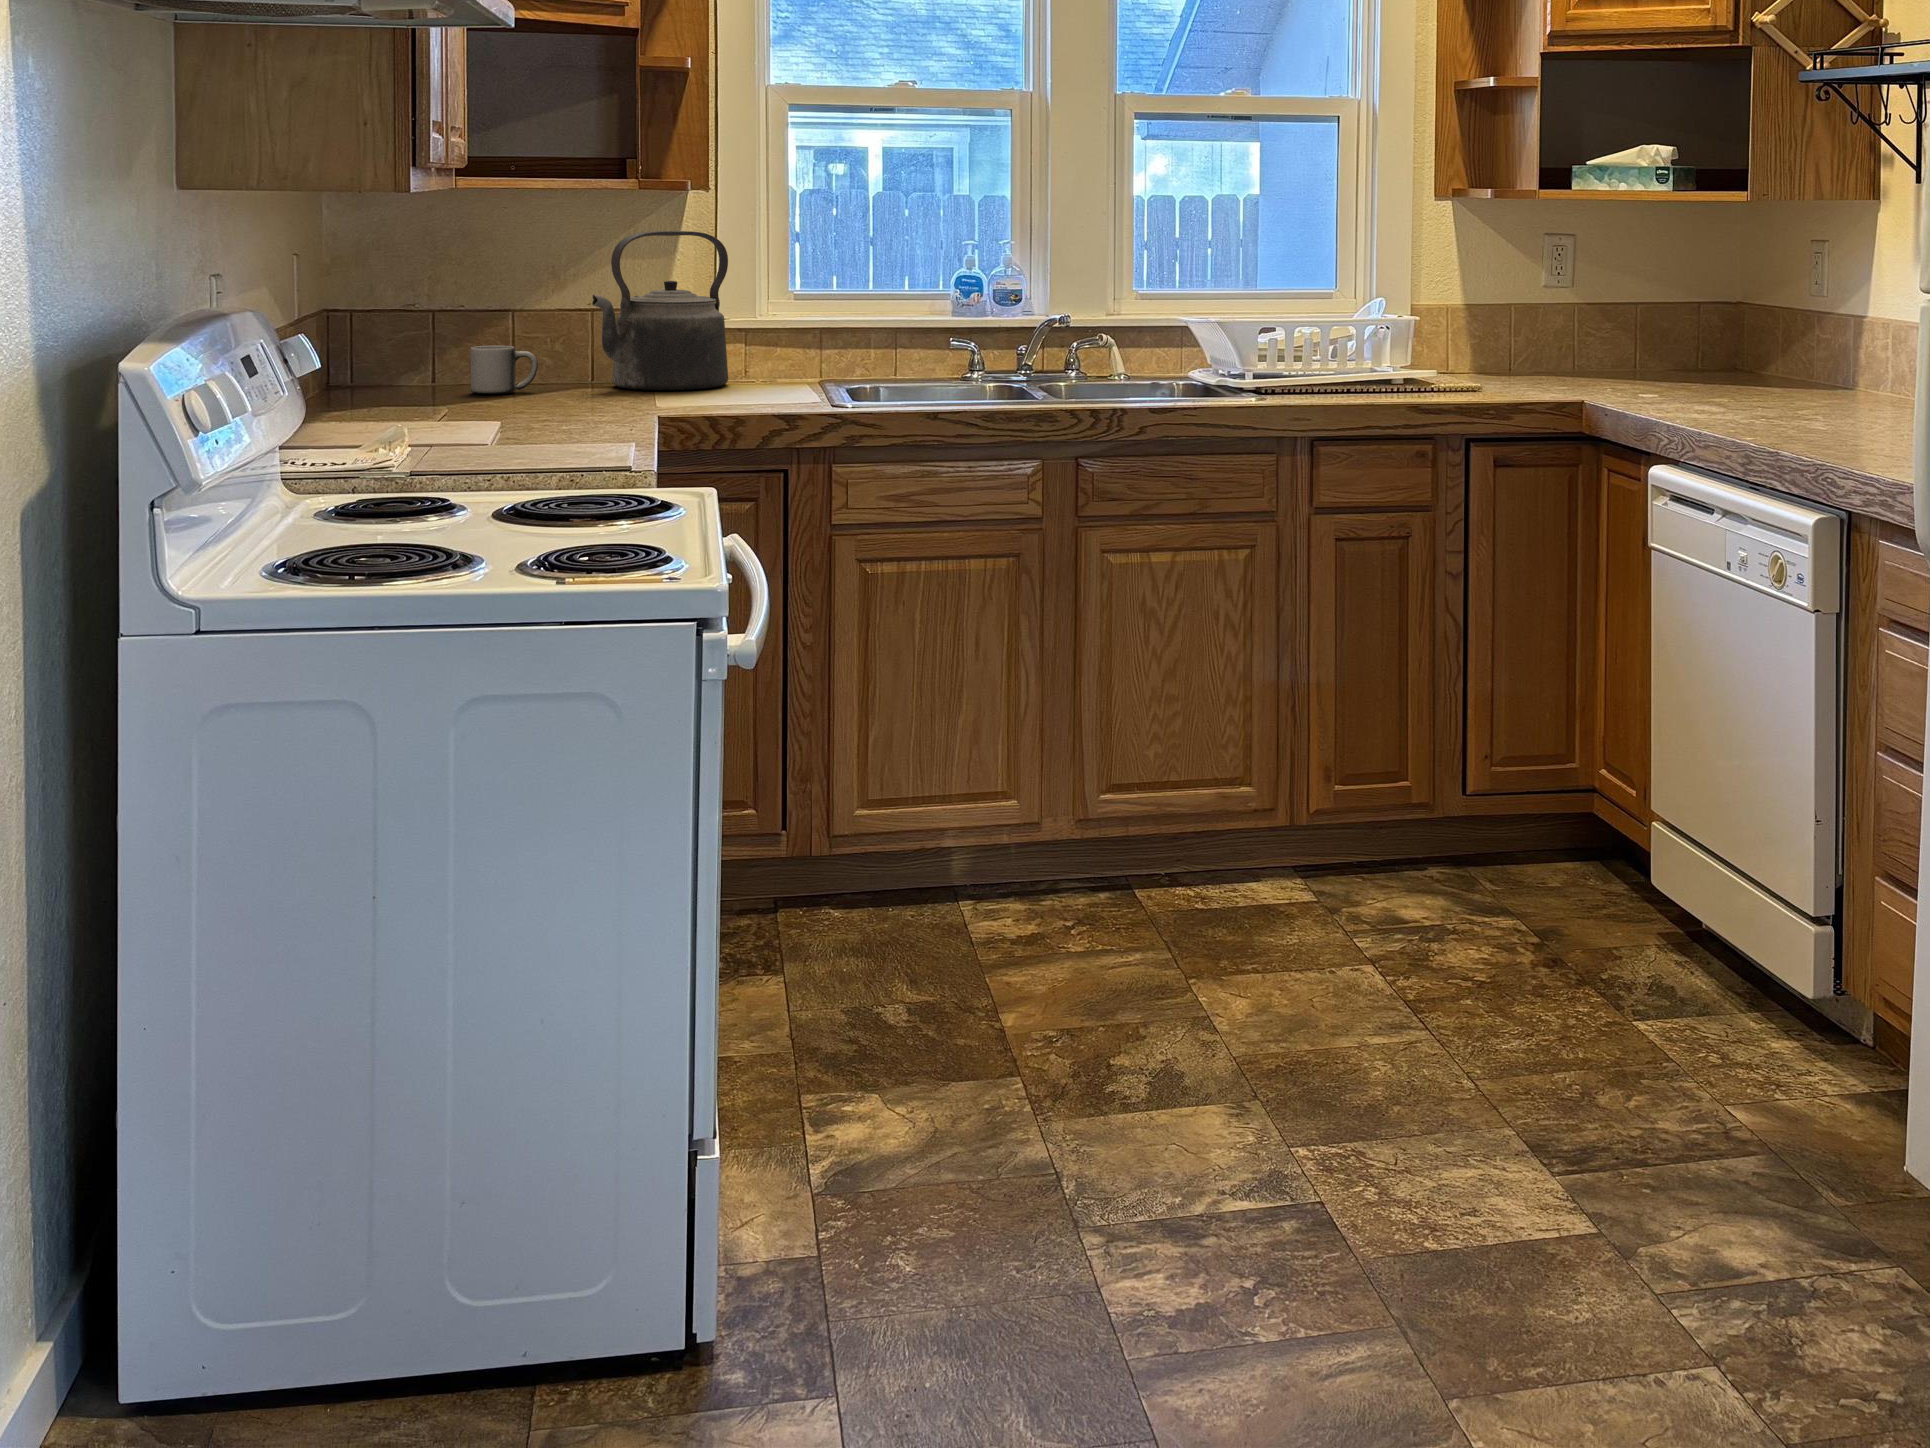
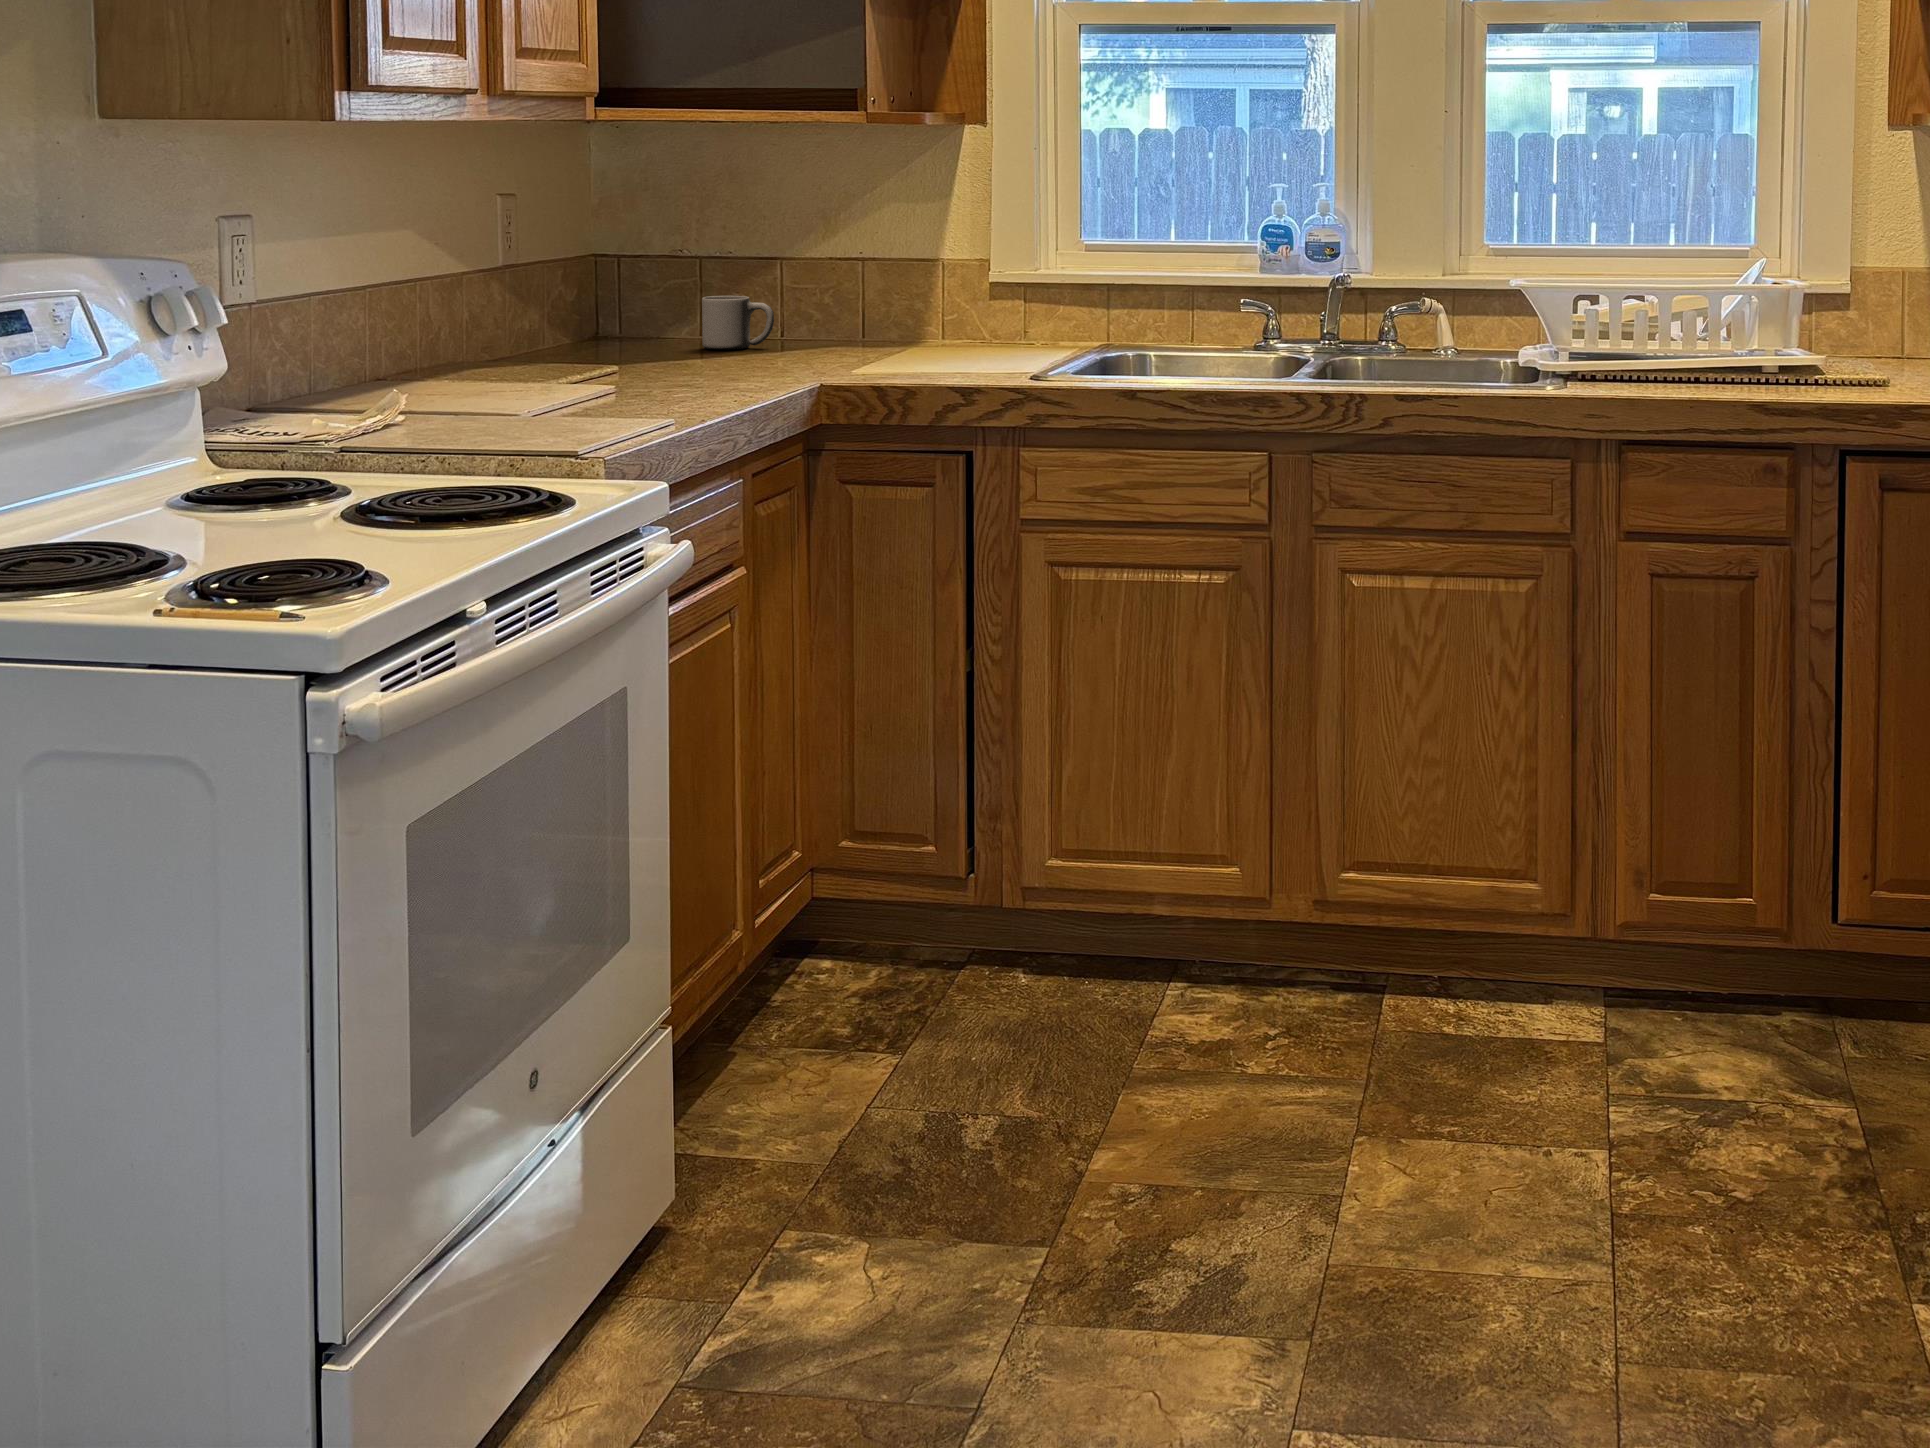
kettle: present [592,231,728,390] -> none [828,170,994,351]

